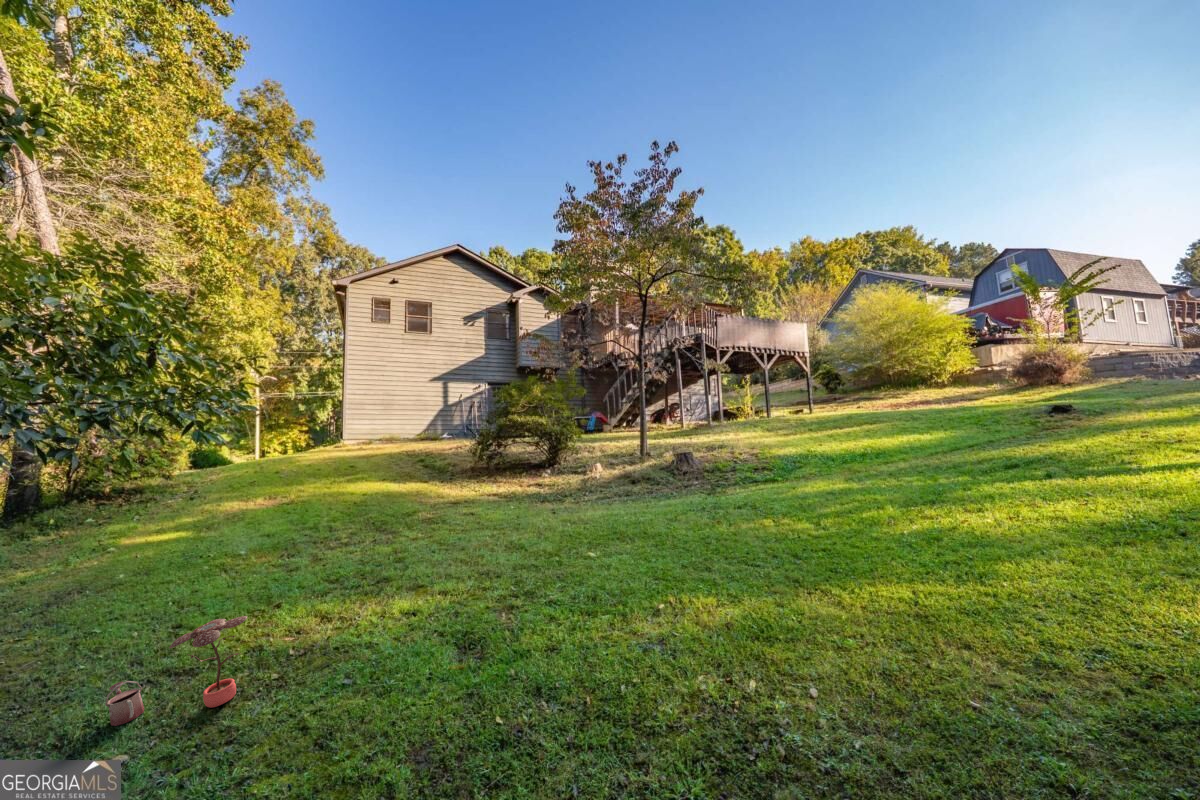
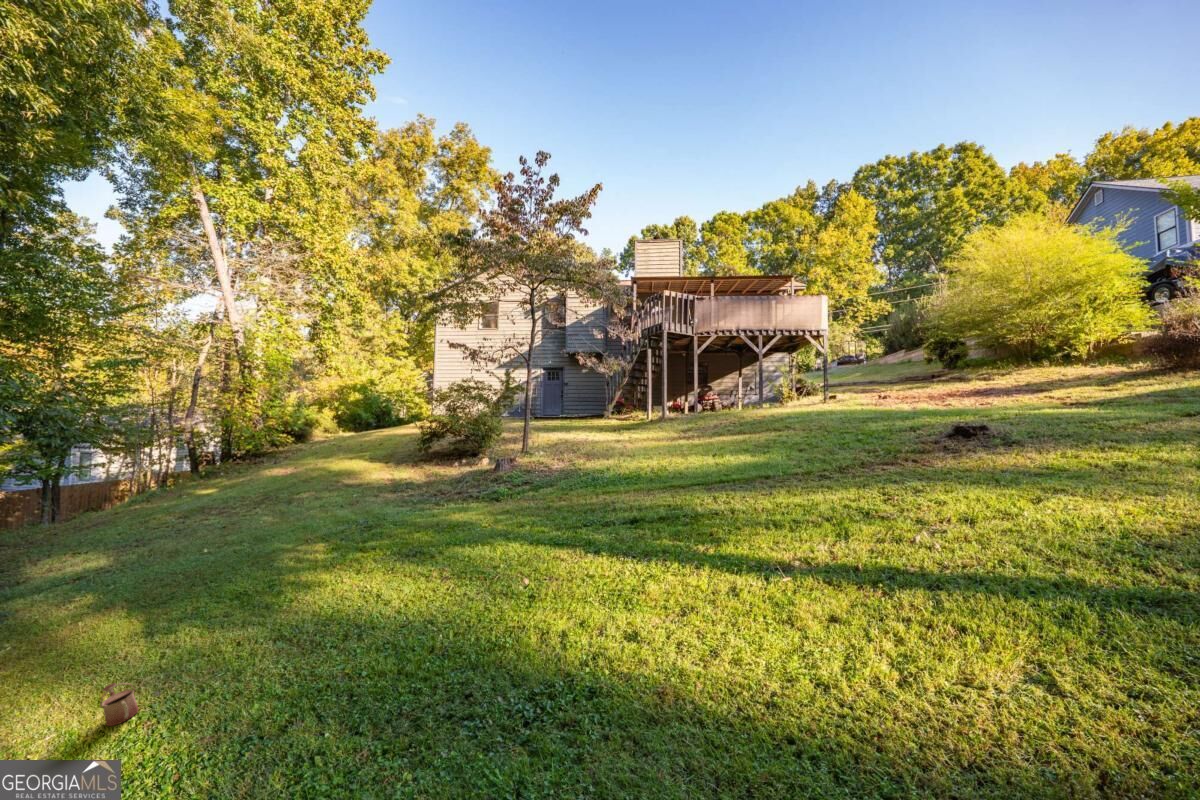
potted plant: present [169,616,247,708] -> none [161,618,238,707]

